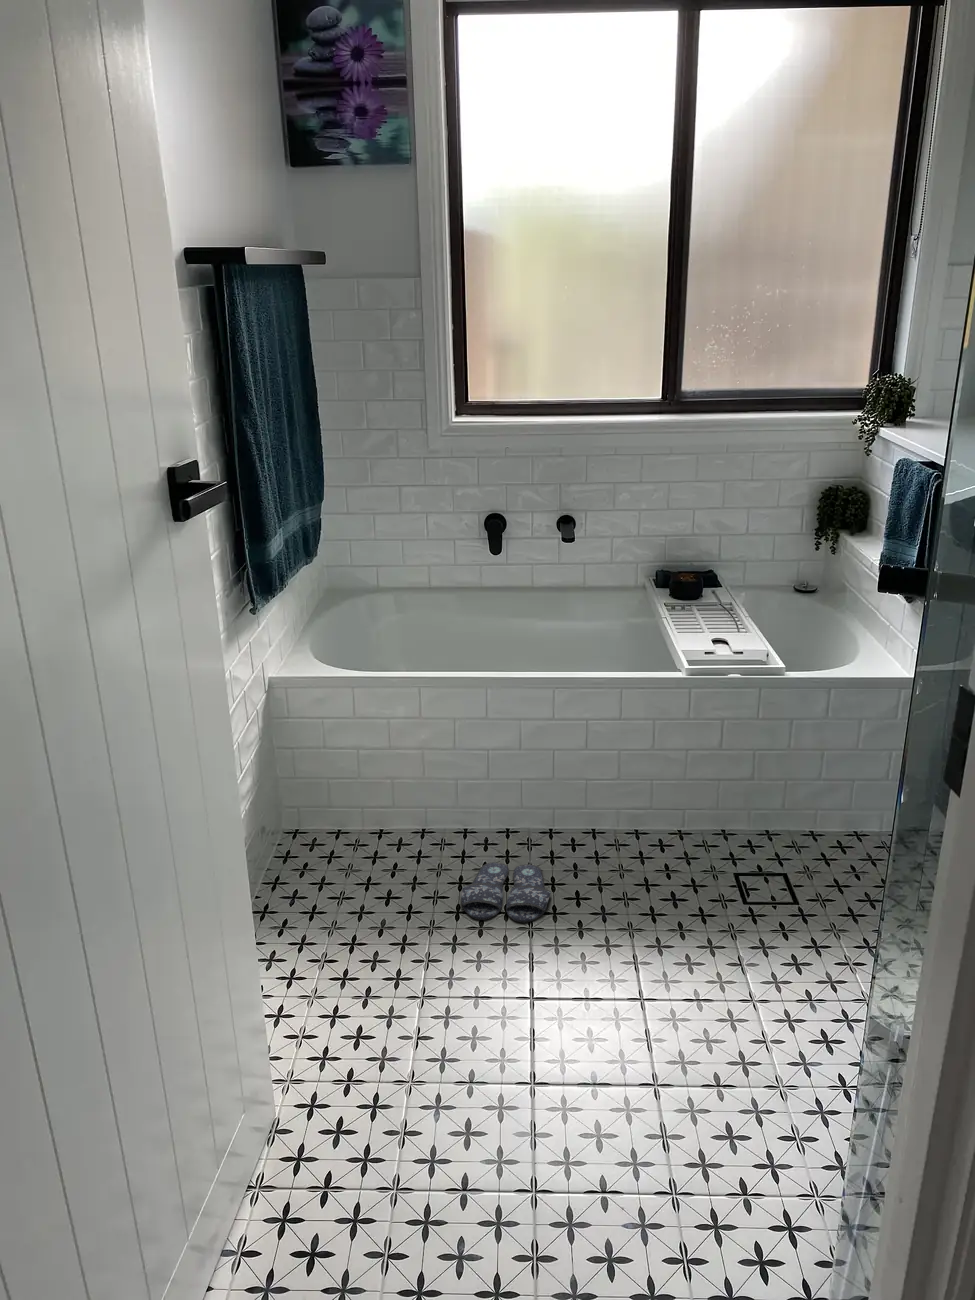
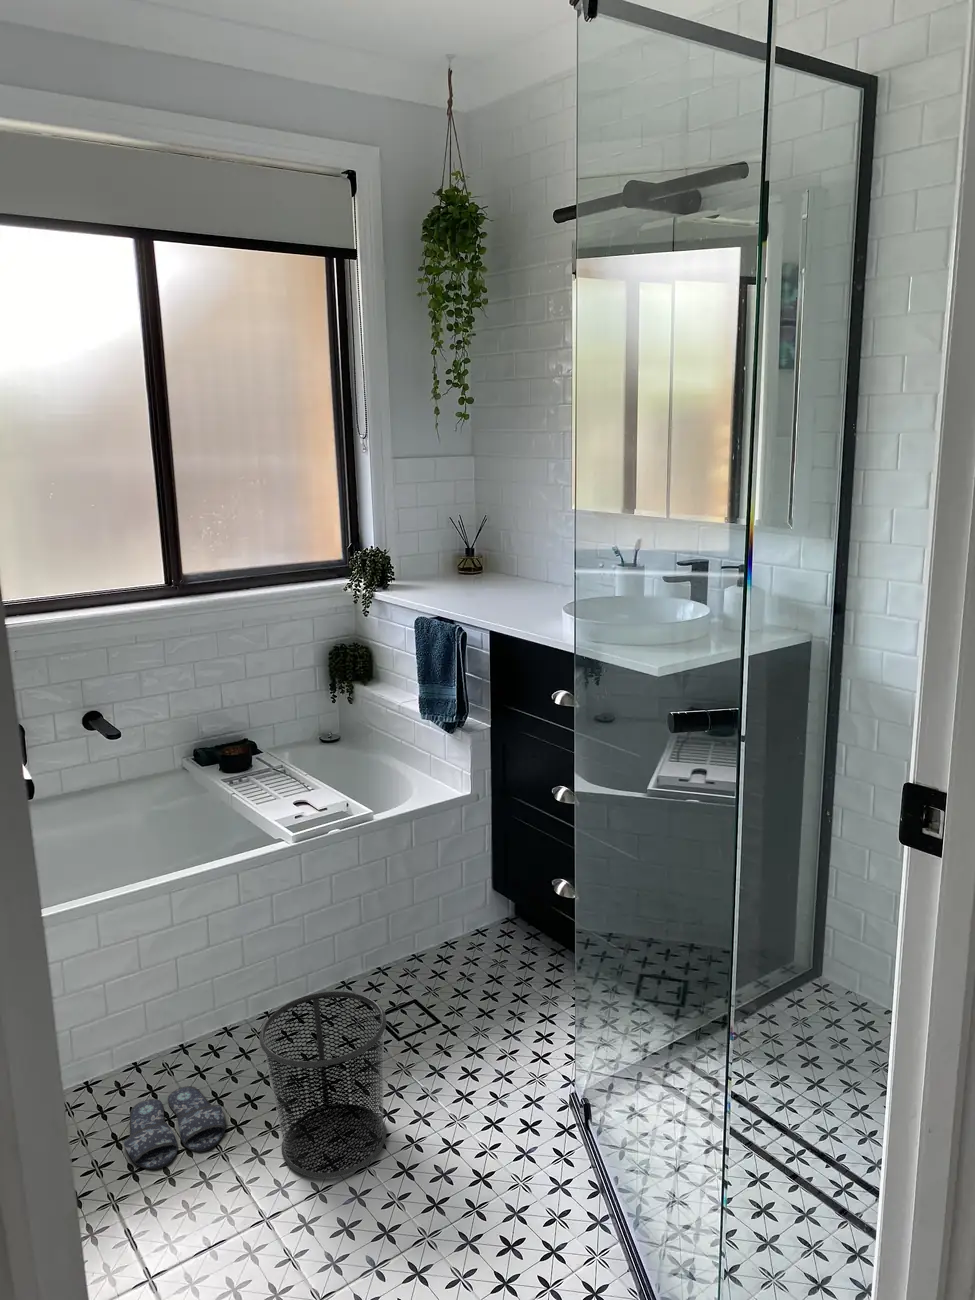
waste bin: none [568,819,697,997] -> present [259,991,386,1178]

